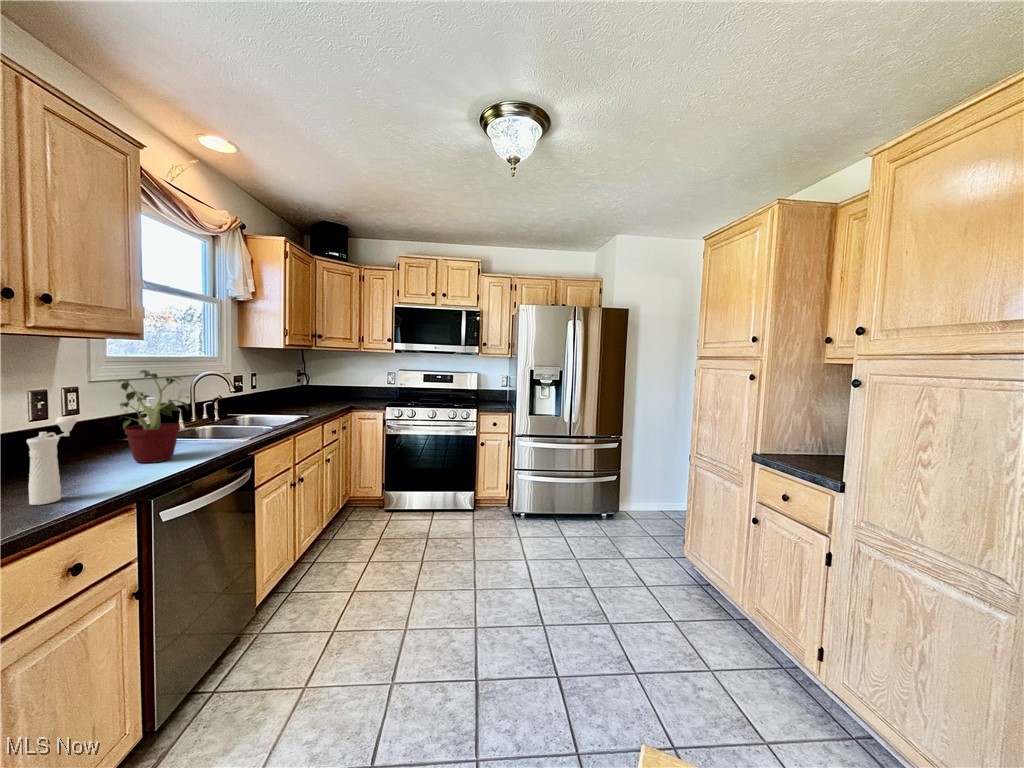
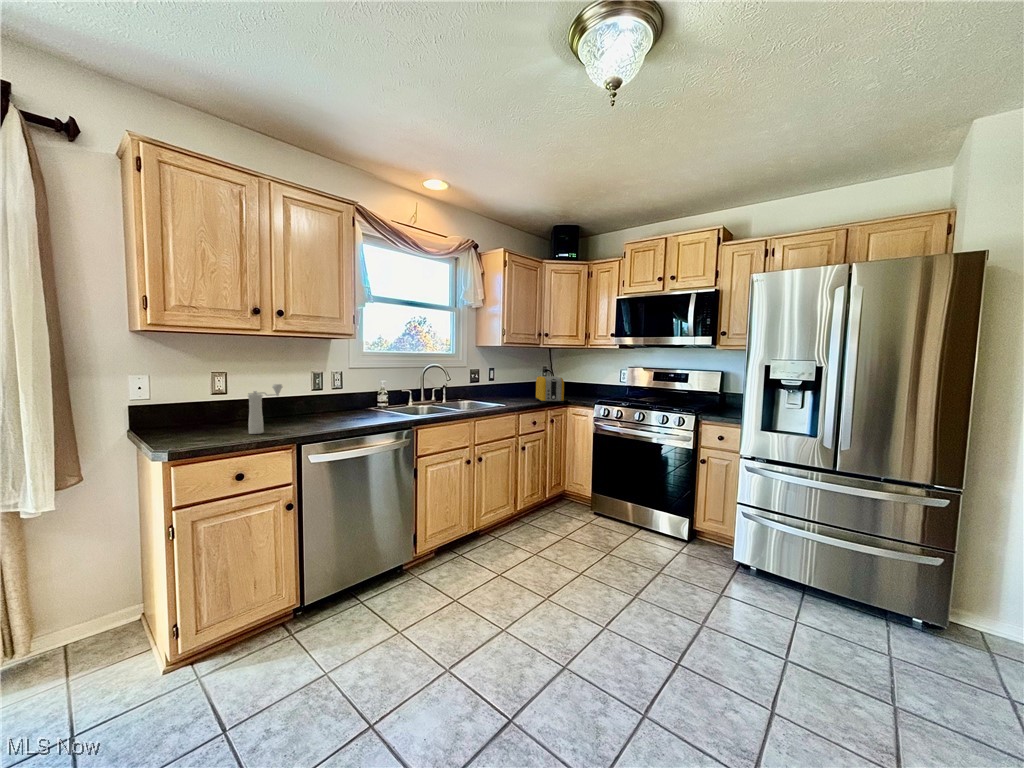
potted plant: present [118,370,190,463] -> none [322,358,371,423]
toaster: none [319,381,358,410] -> present [536,376,564,403]

